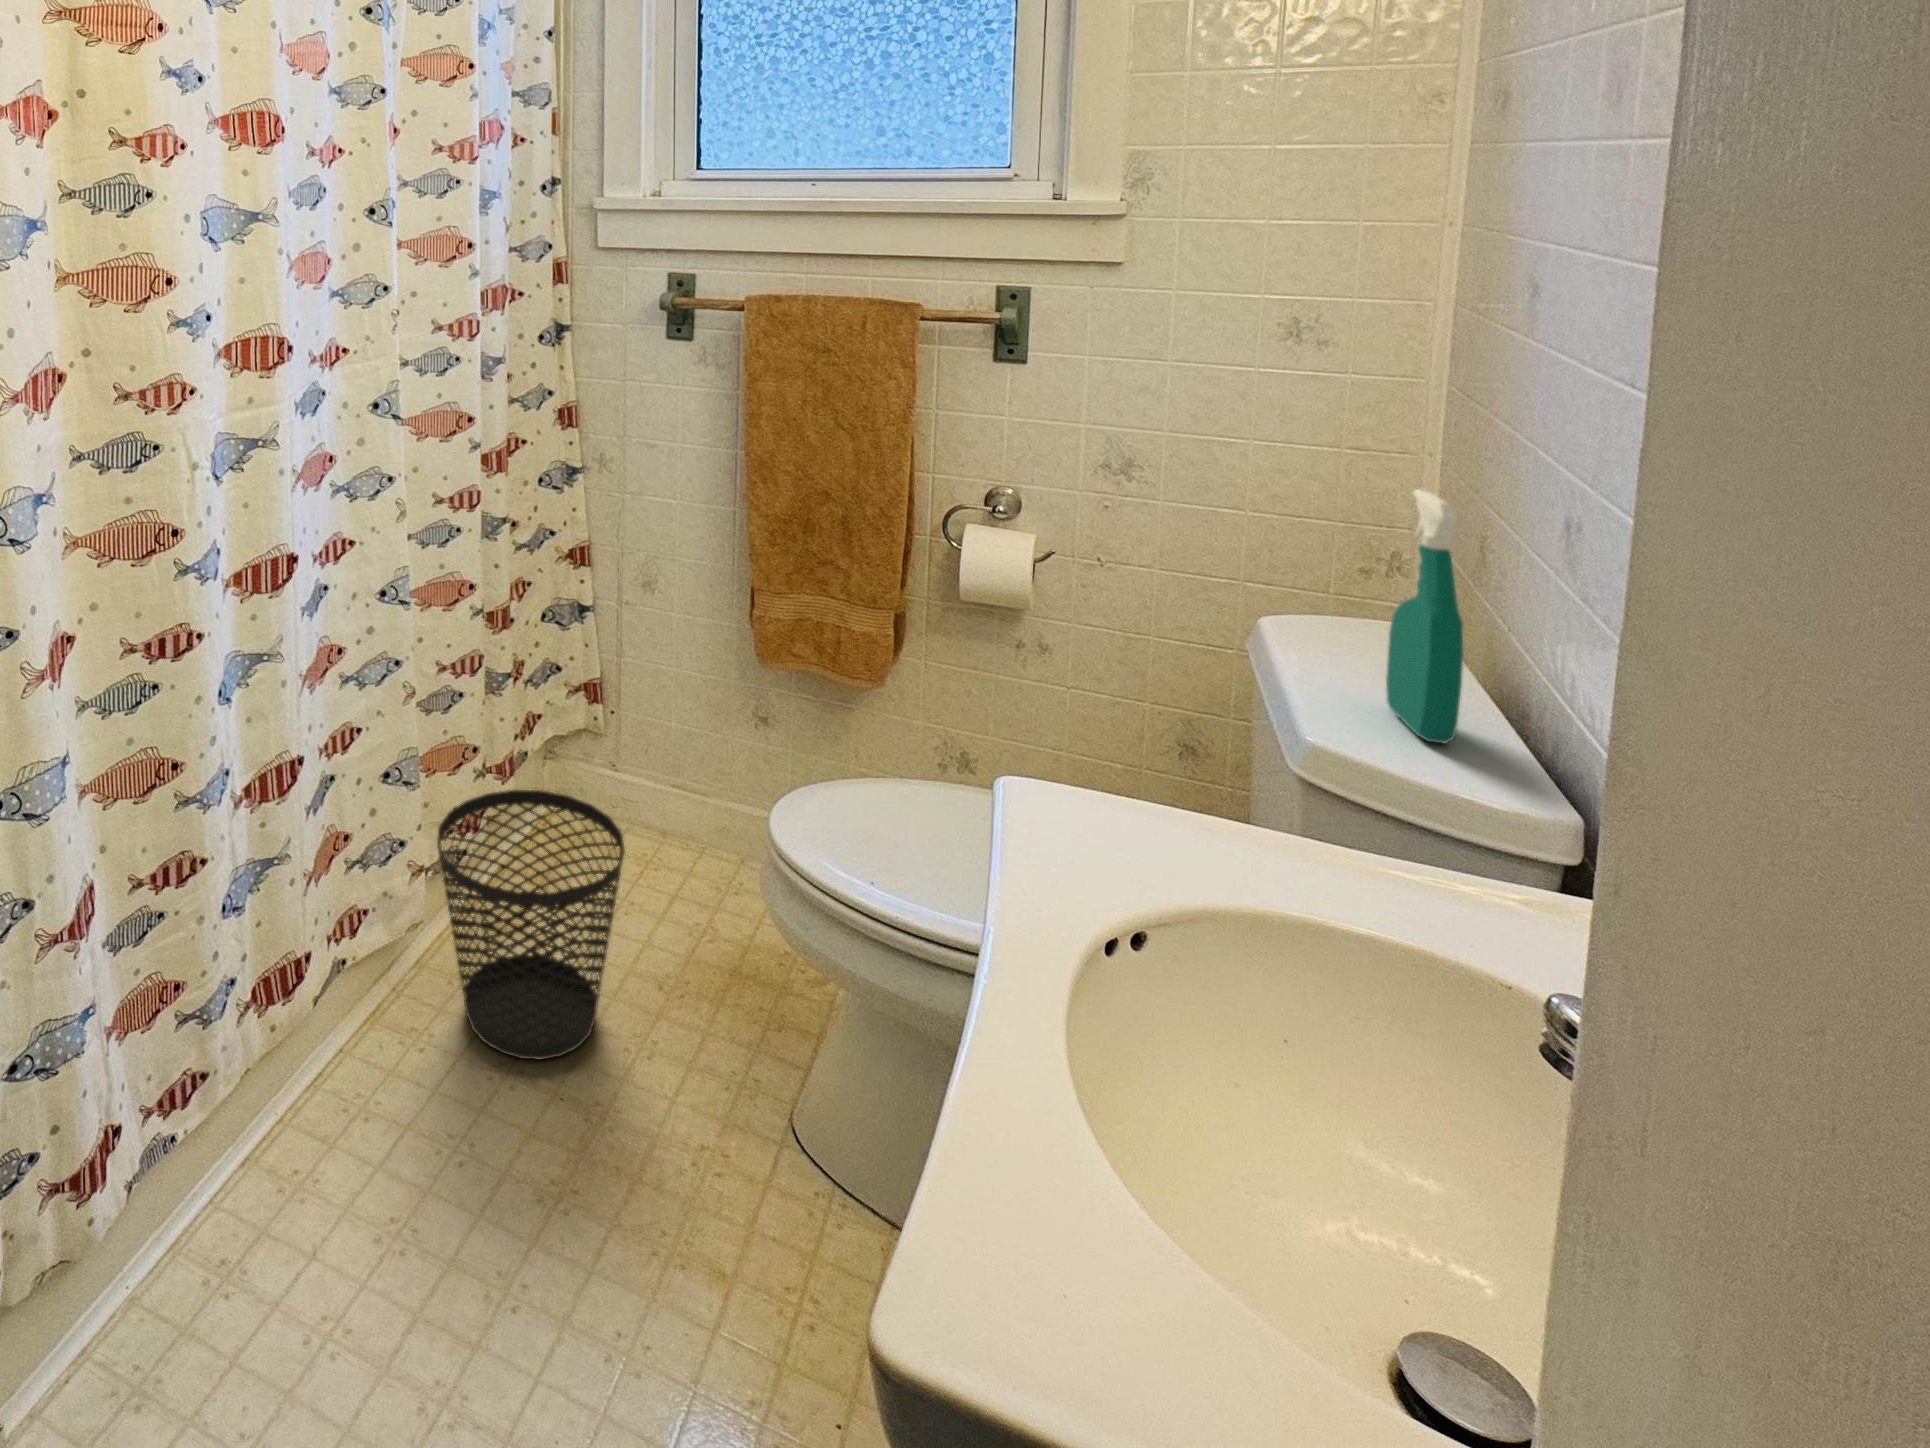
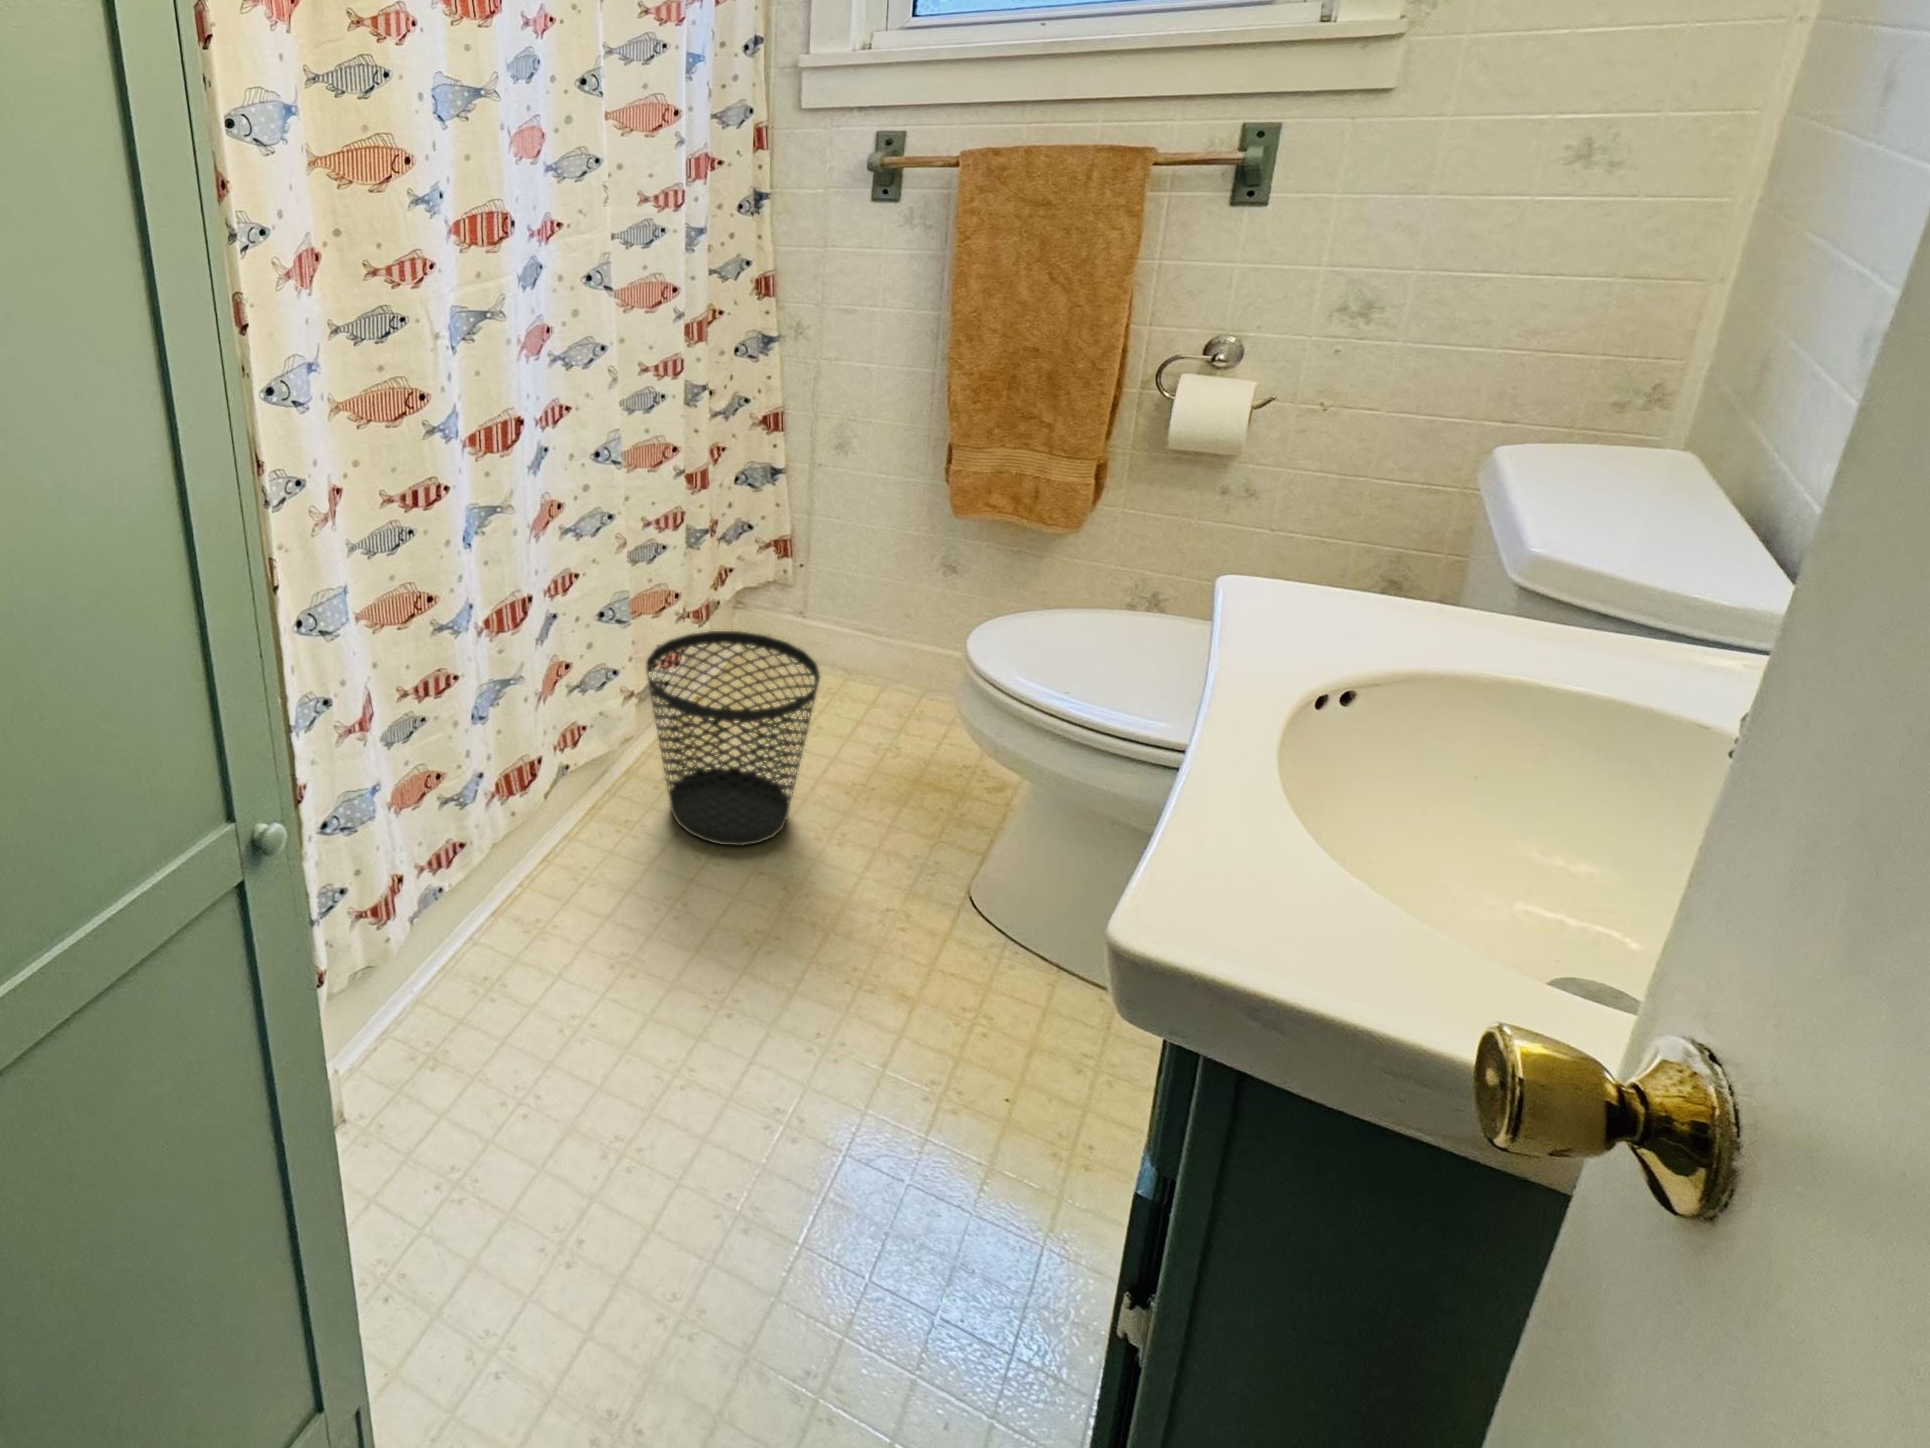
spray bottle: present [1386,489,1463,743] -> none [1619,303,1737,548]

